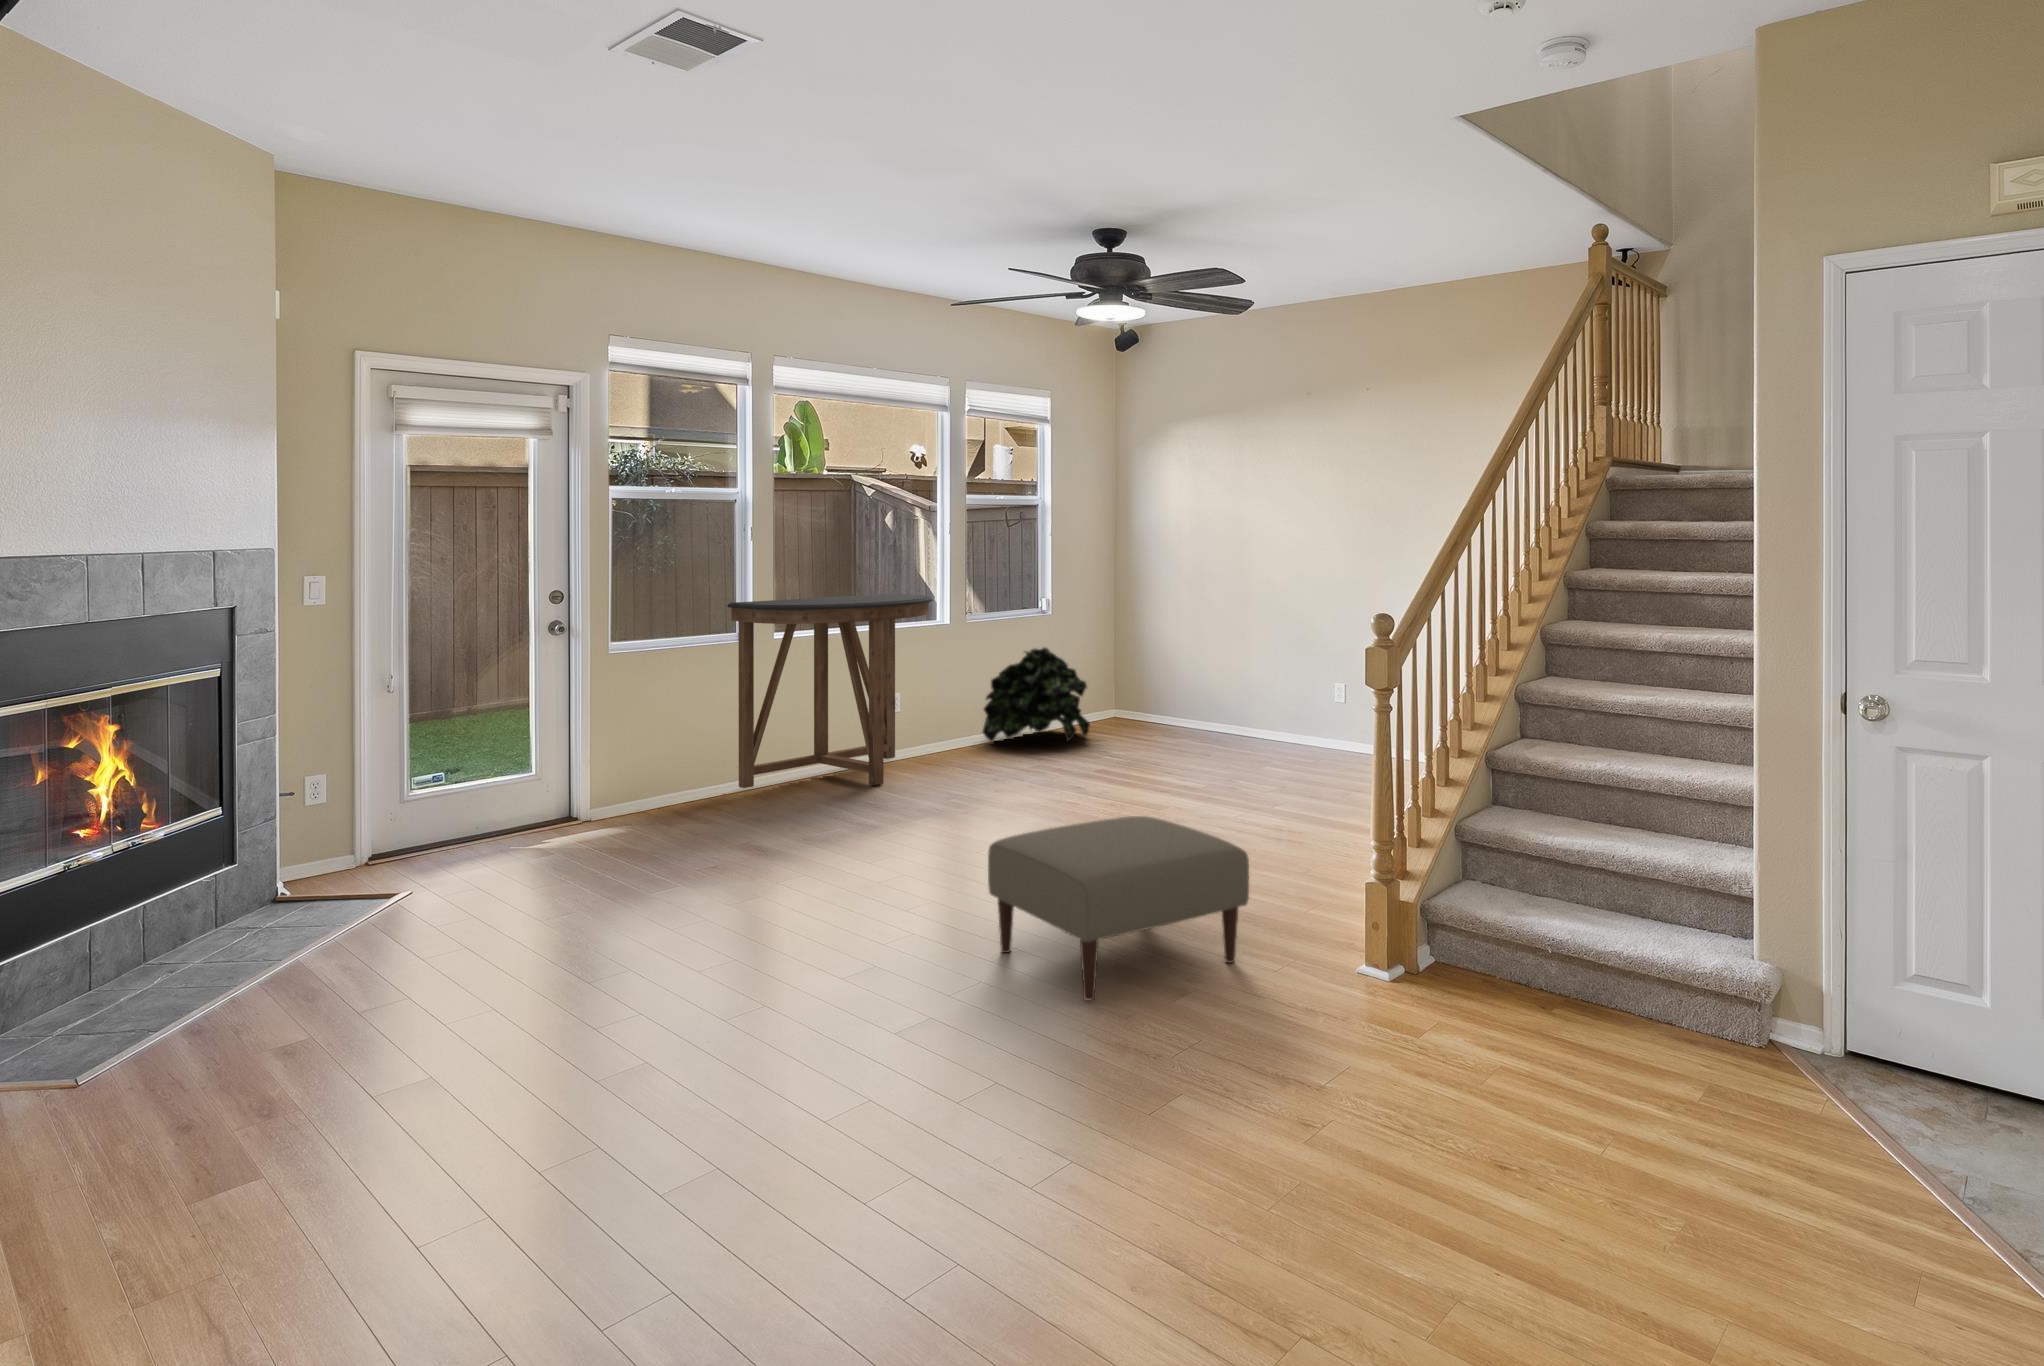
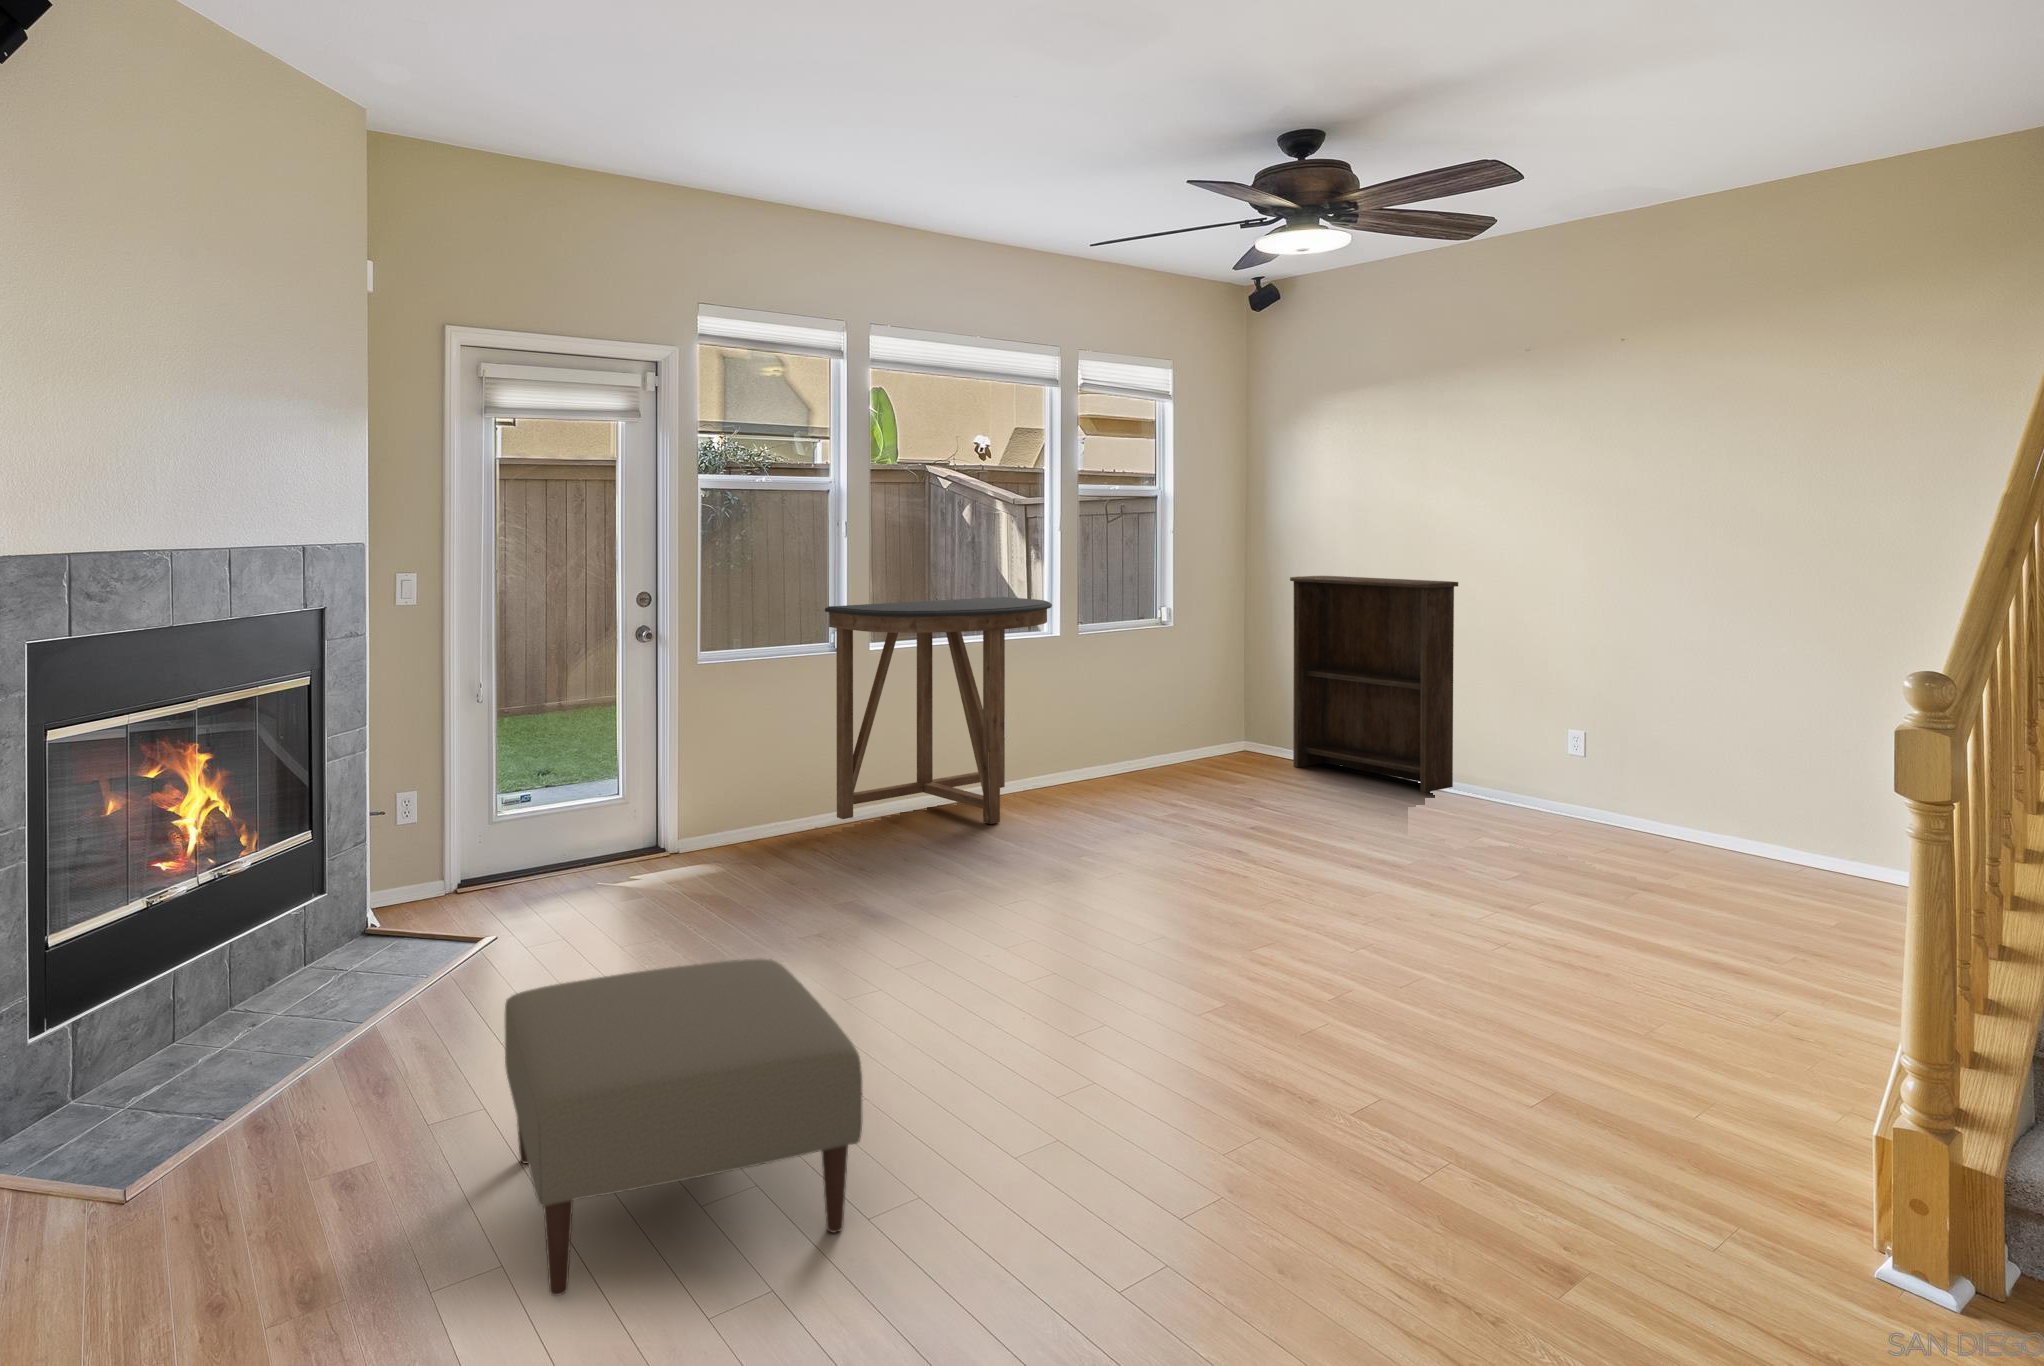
bookshelf: none [1140,573,1263,746] -> present [1290,576,1458,793]
potted plant: present [983,647,1090,742] -> none [1100,662,1234,779]
ottoman: present [988,816,1249,1000] -> present [505,959,863,1296]

